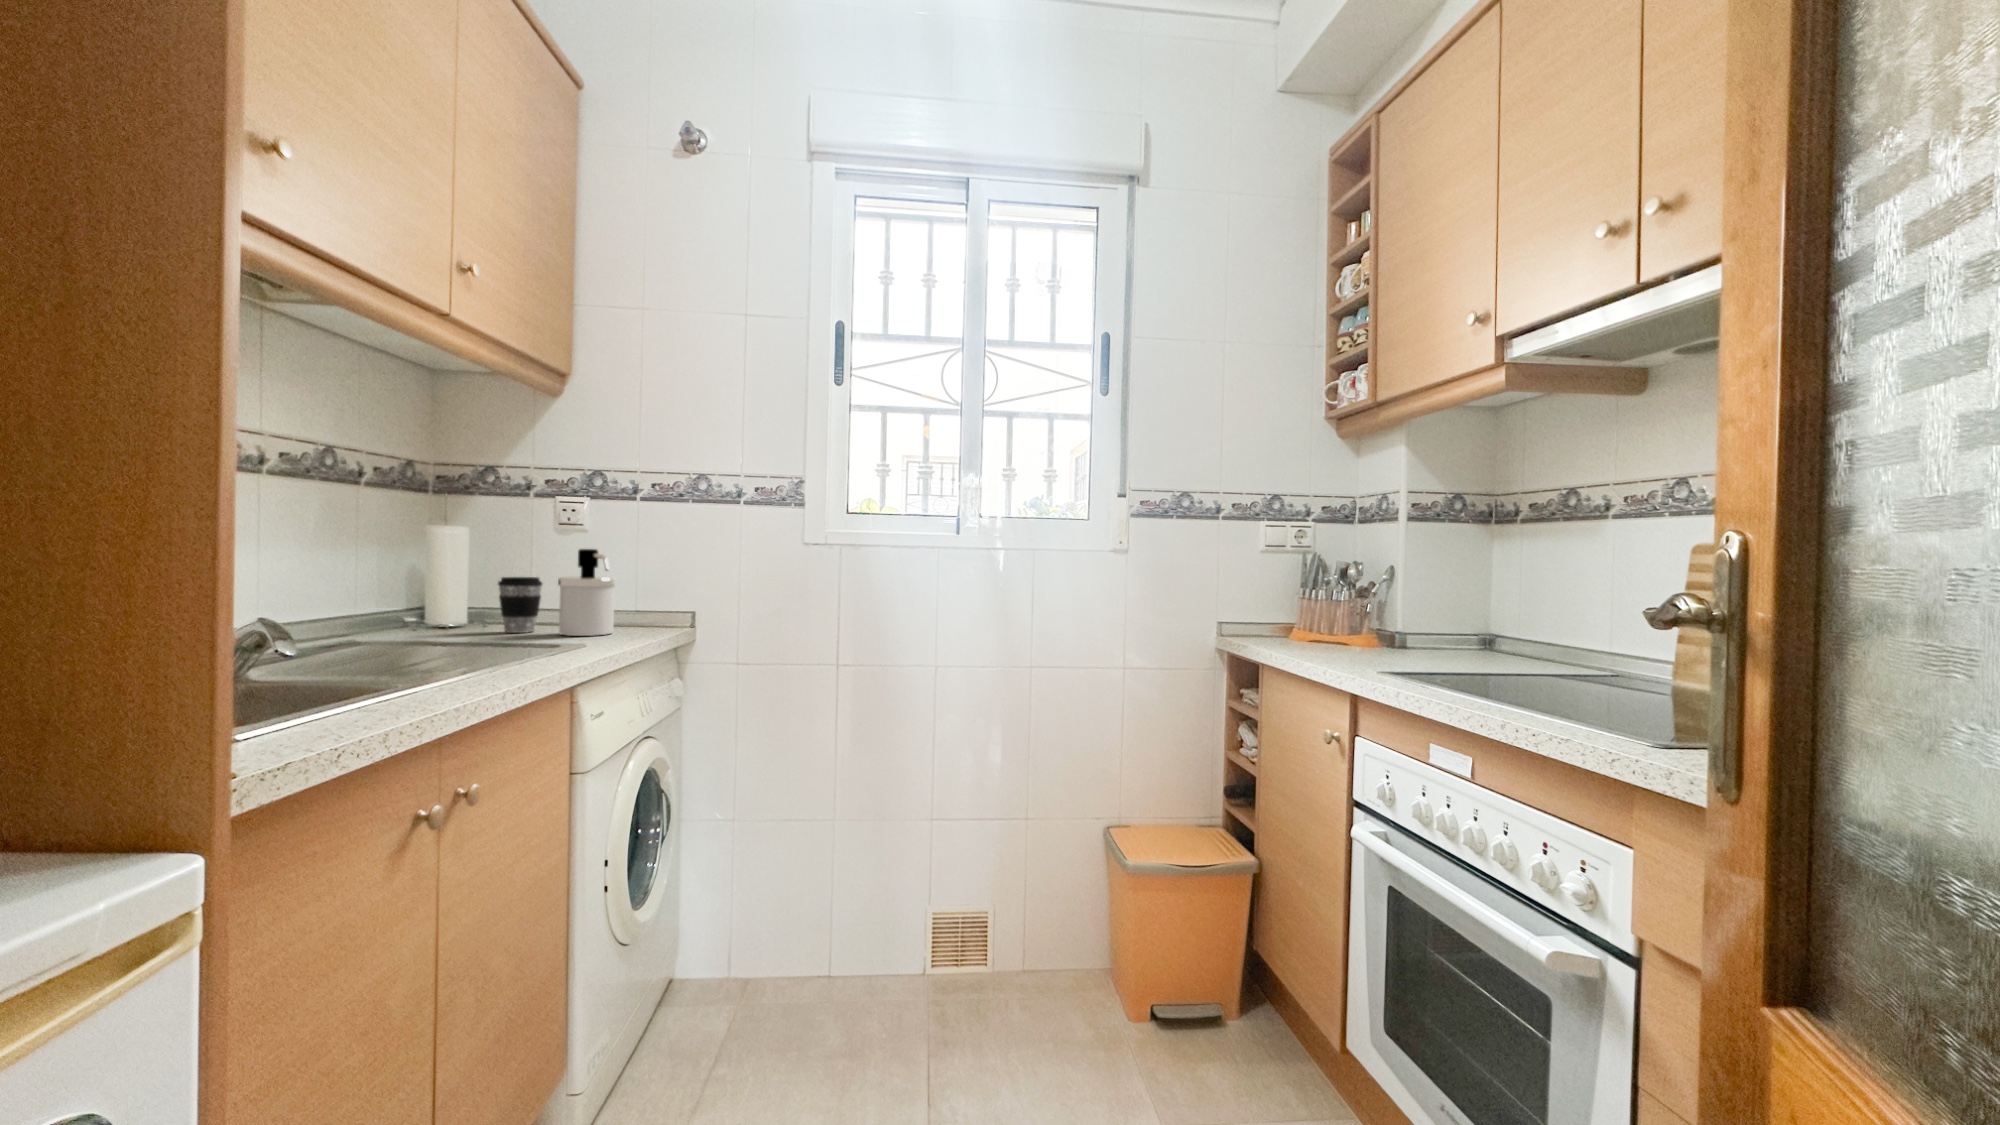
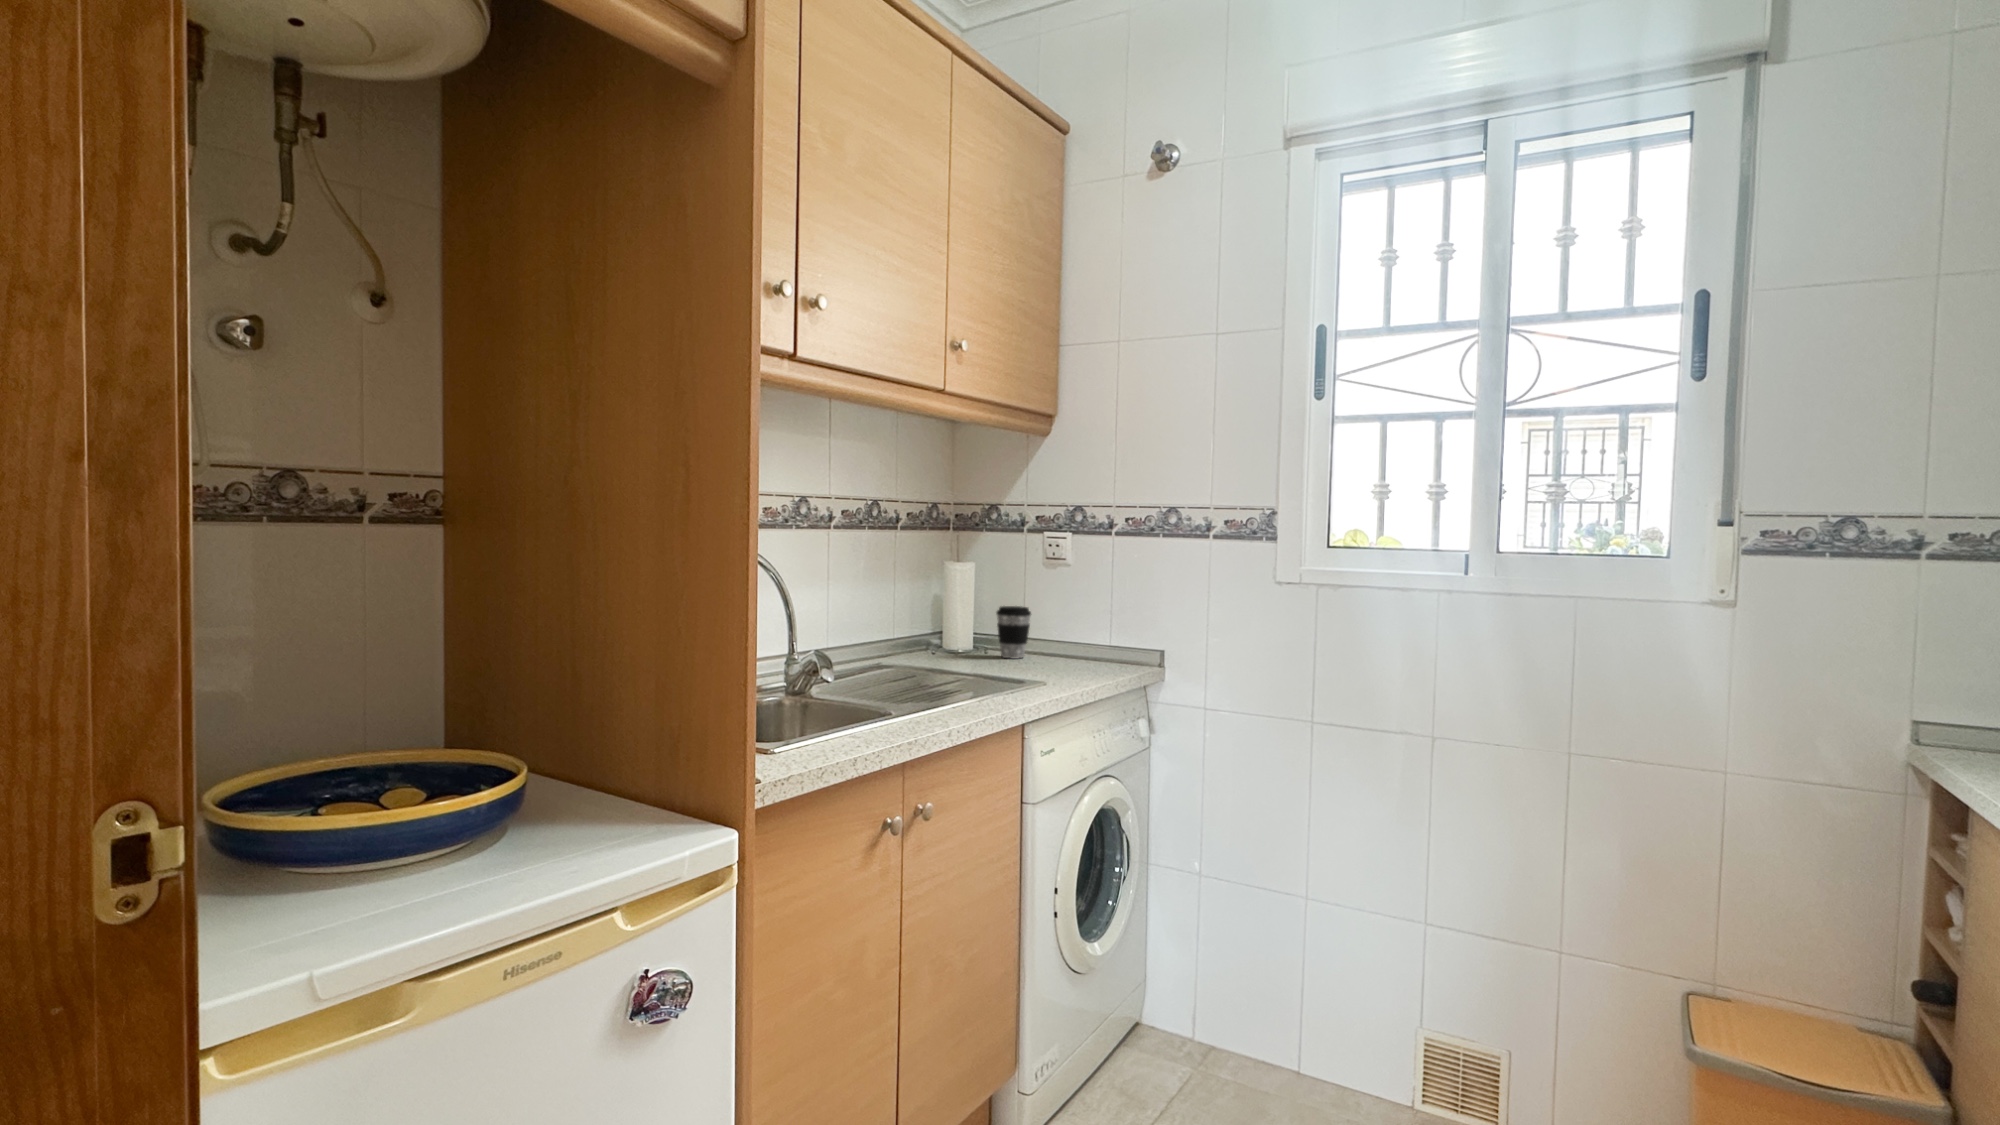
soap dispenser: present [558,549,617,636] -> none [1039,583,1089,667]

